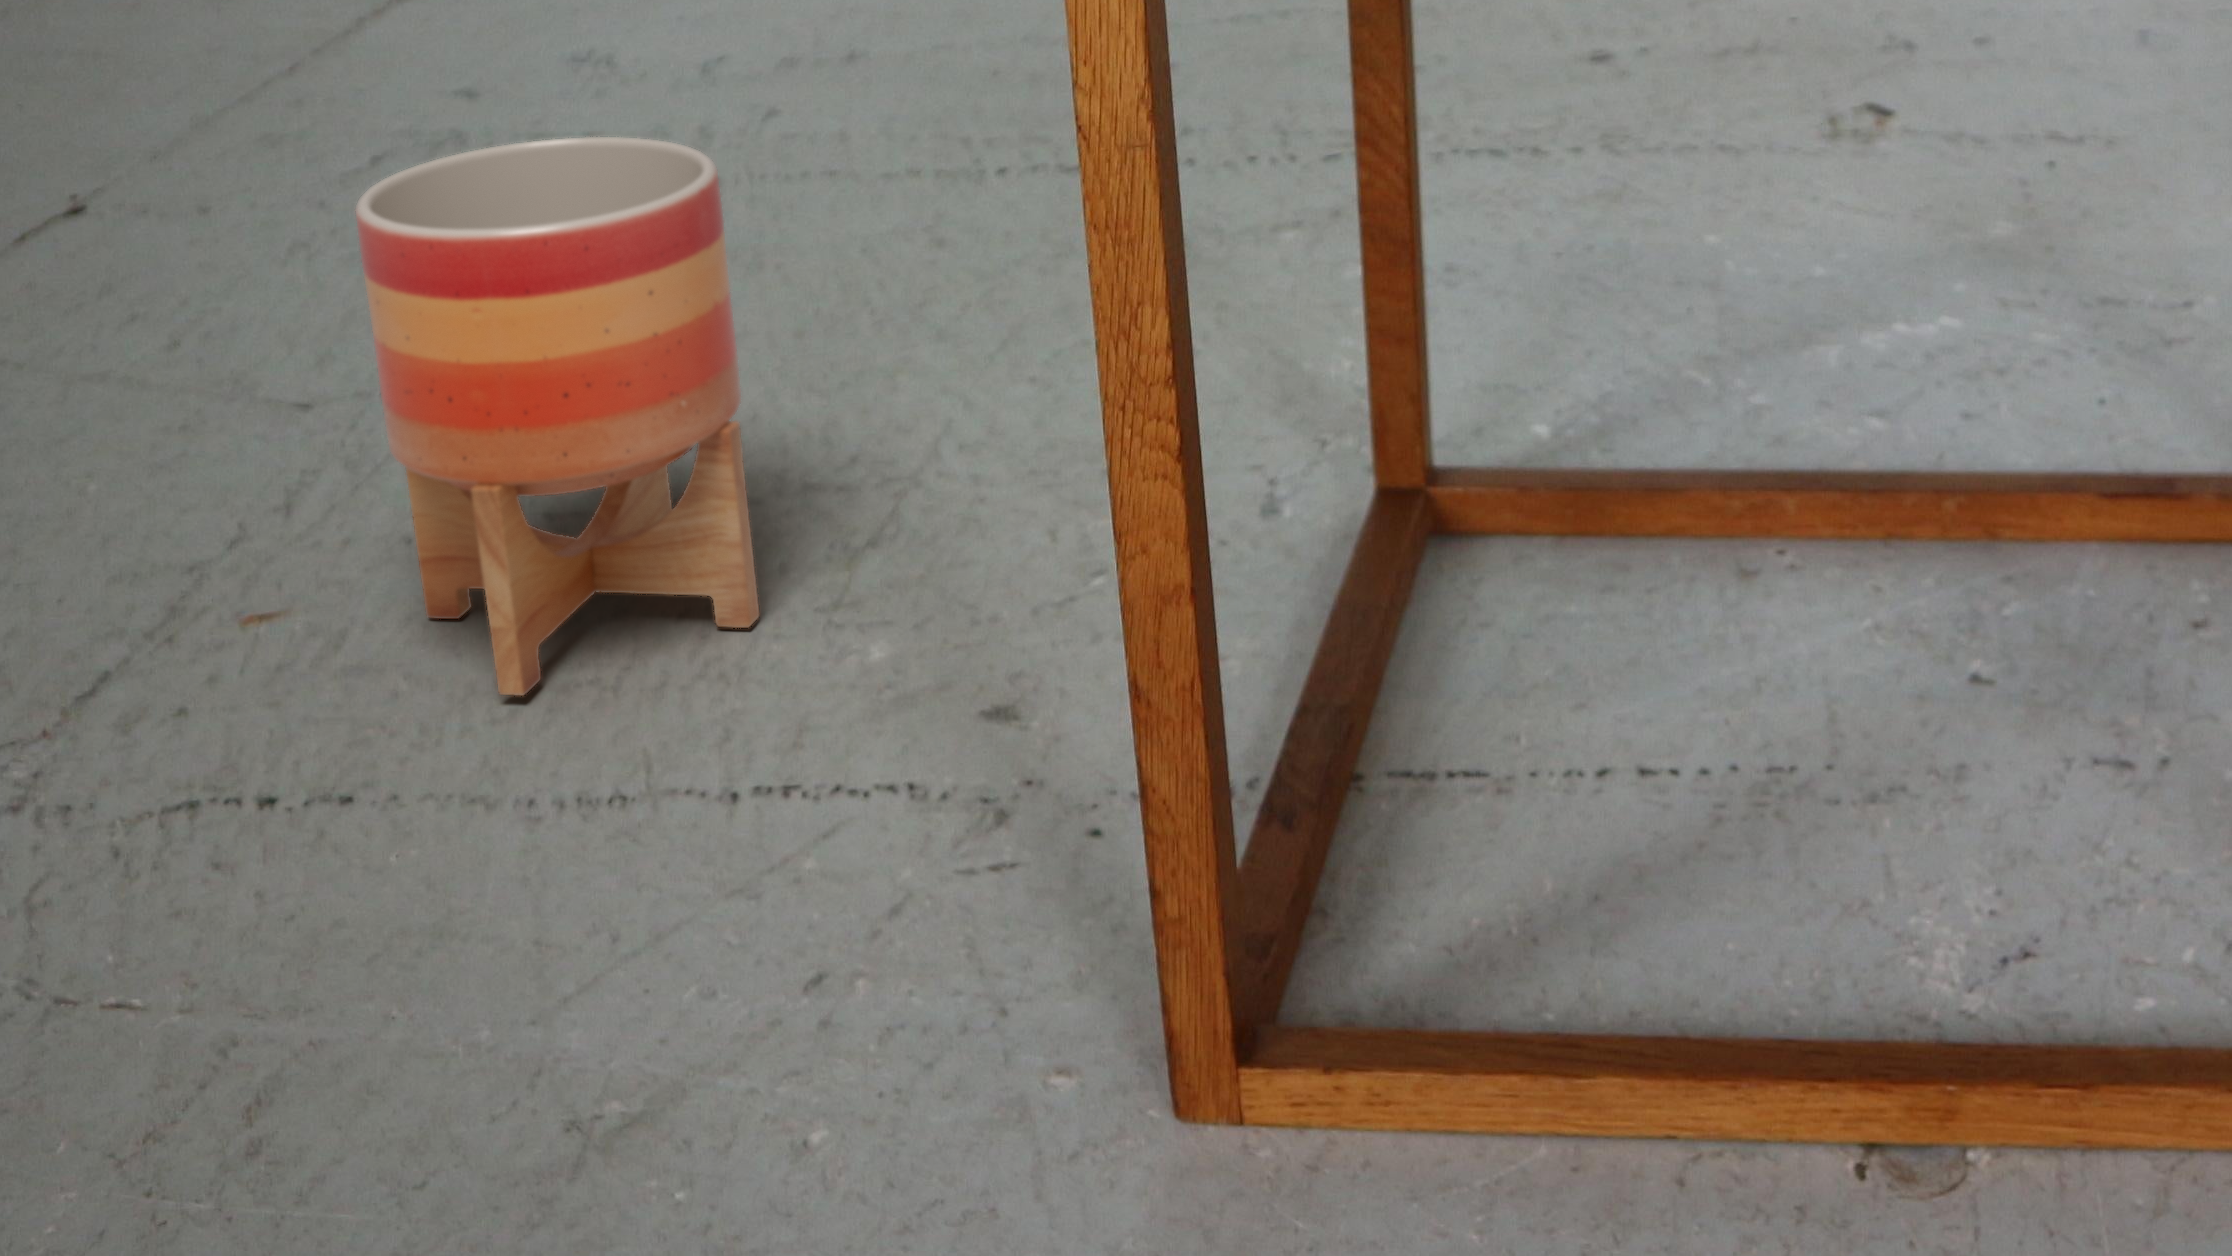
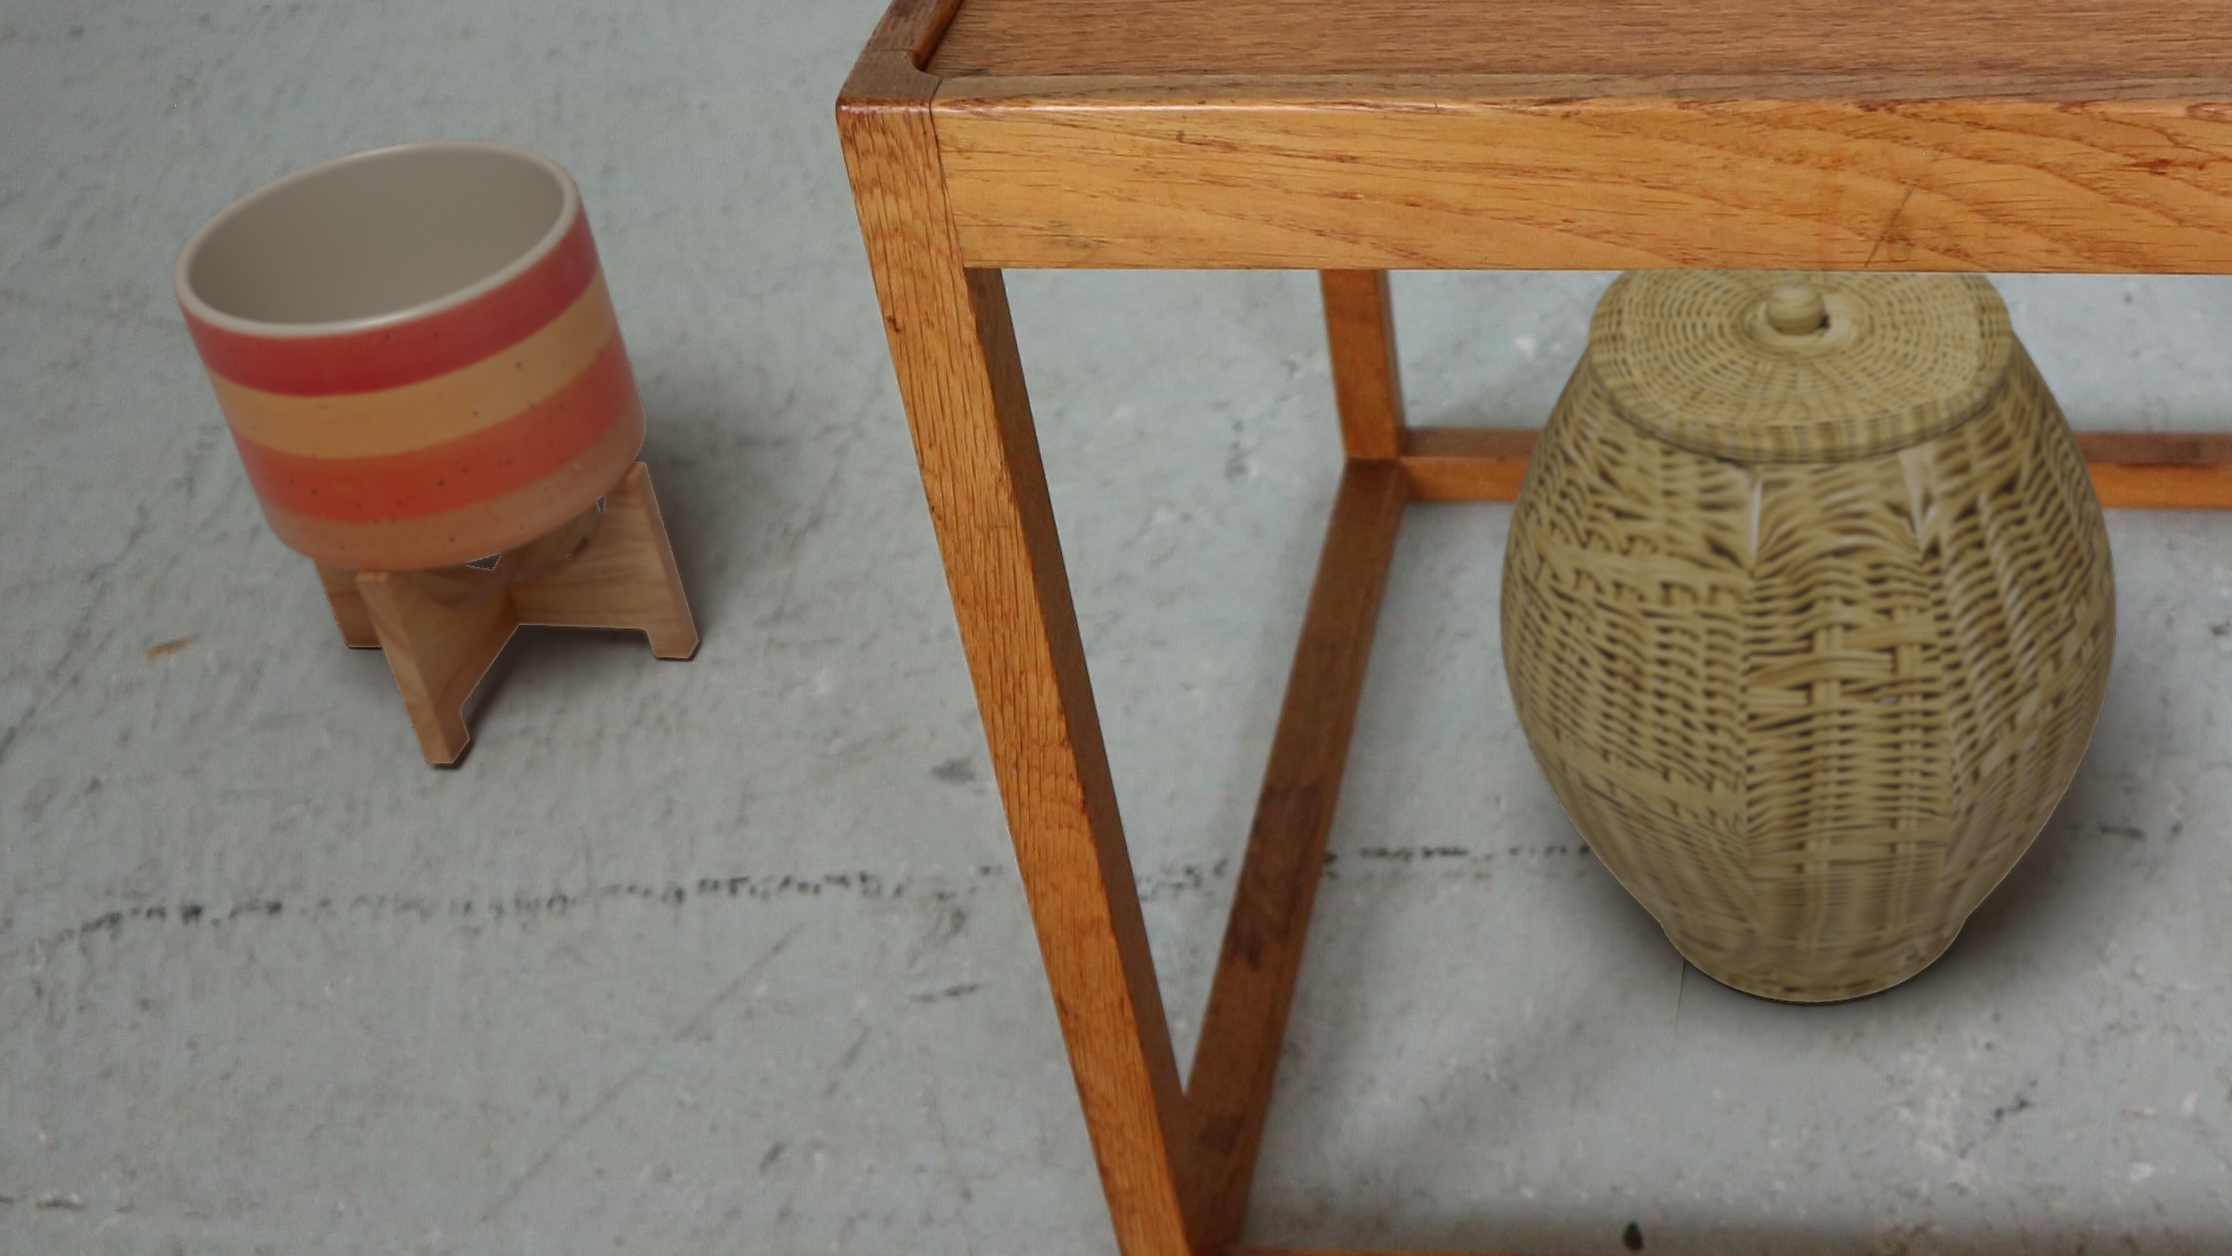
woven basket: none [1535,139,2103,876] -> present [1499,268,2117,1003]

